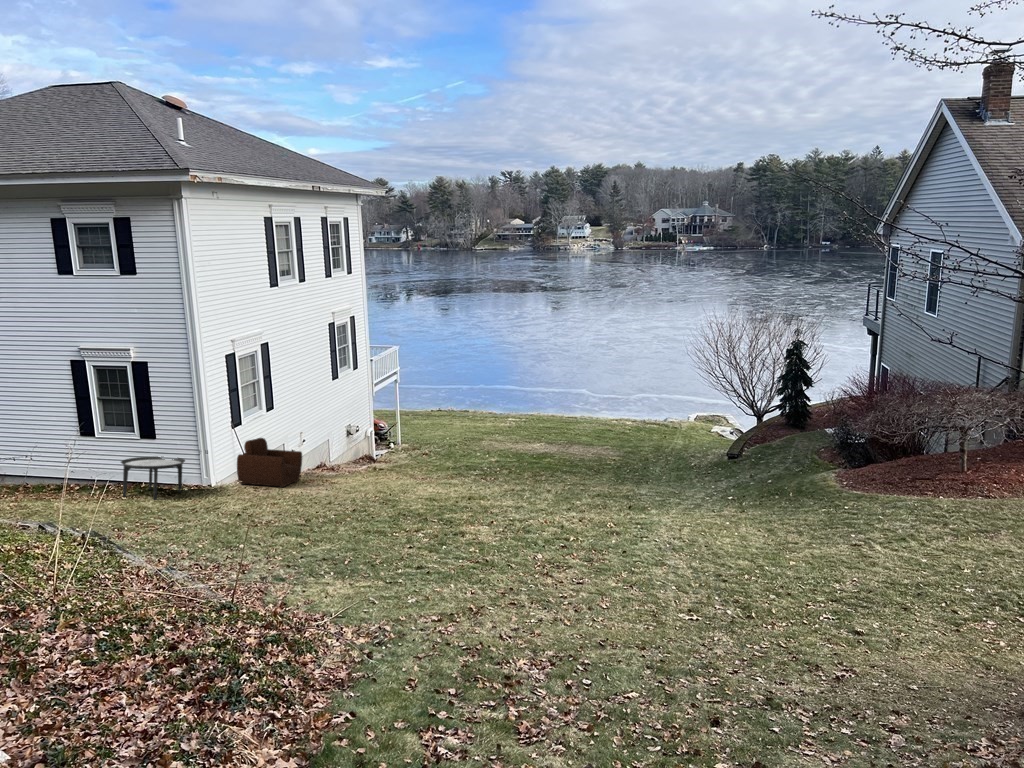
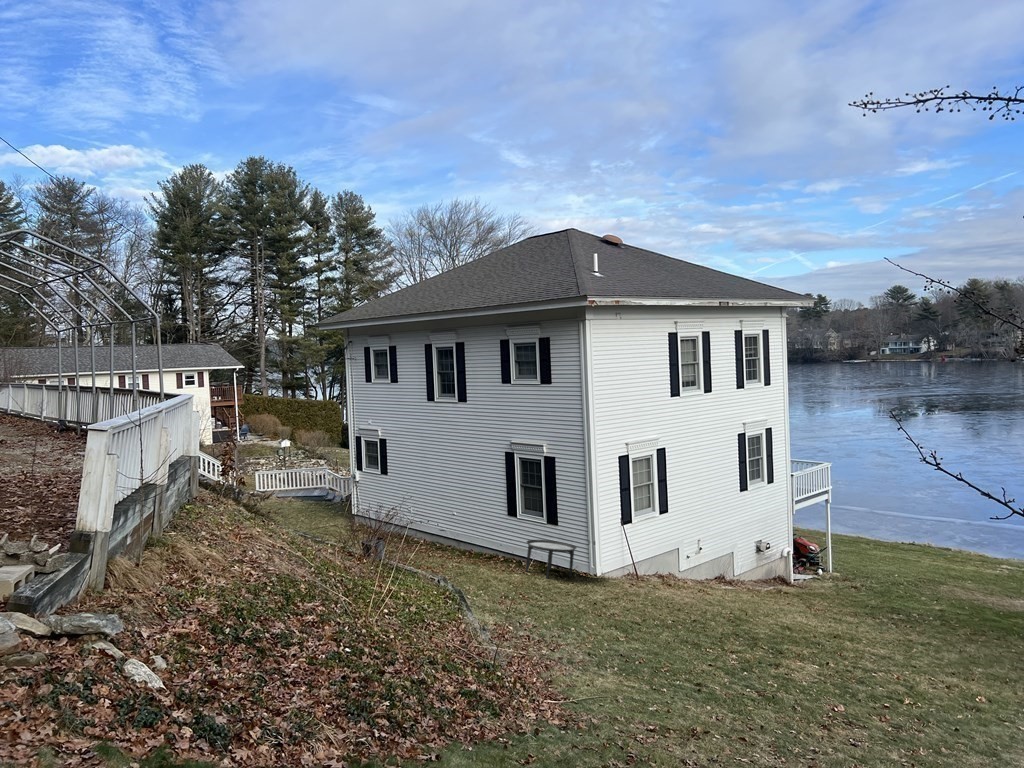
armchair: present [237,438,302,488] -> none [622,538,686,589]

